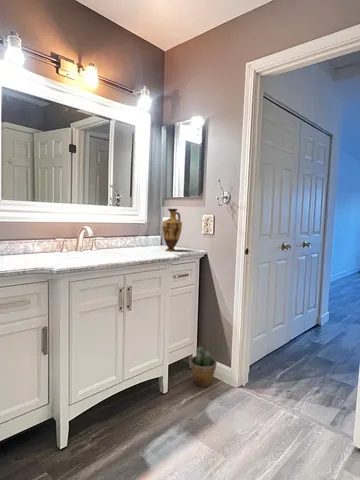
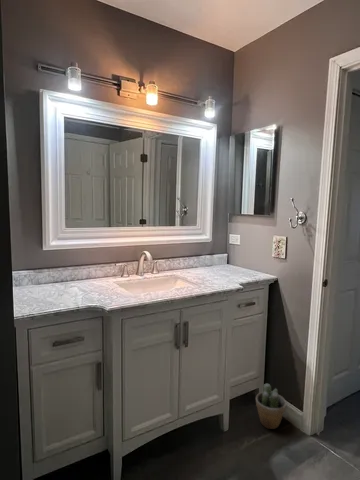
vase: present [162,209,182,251] -> none [227,229,249,276]

